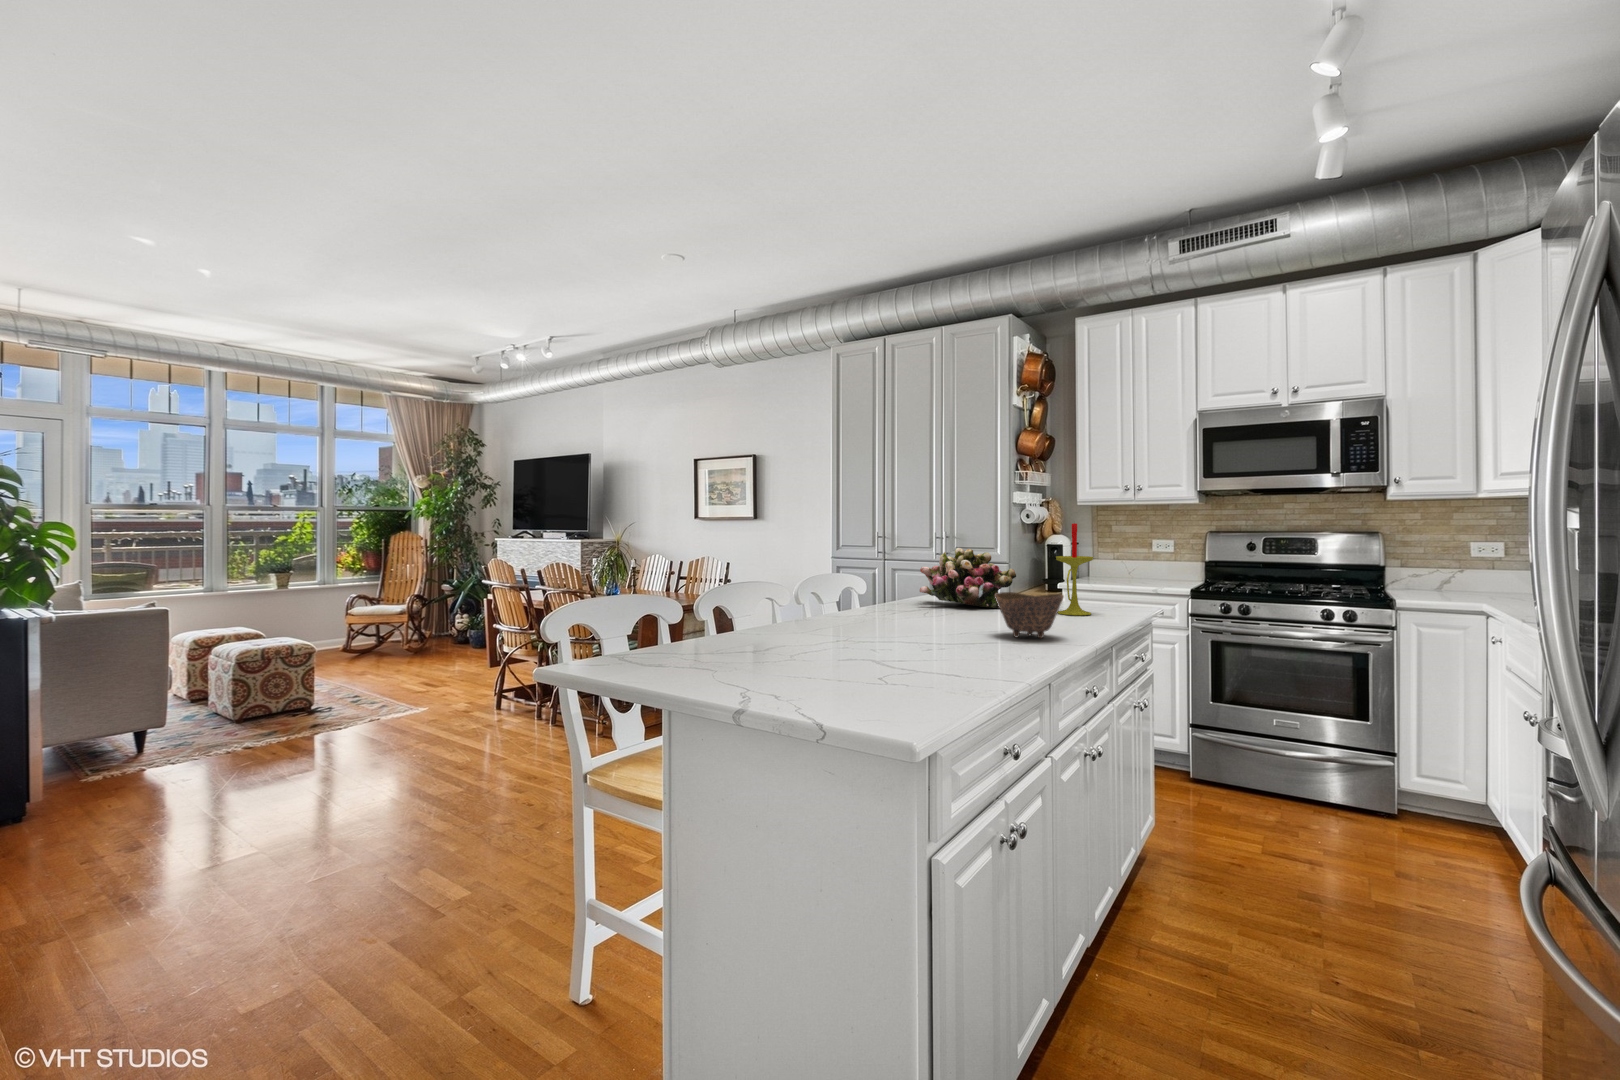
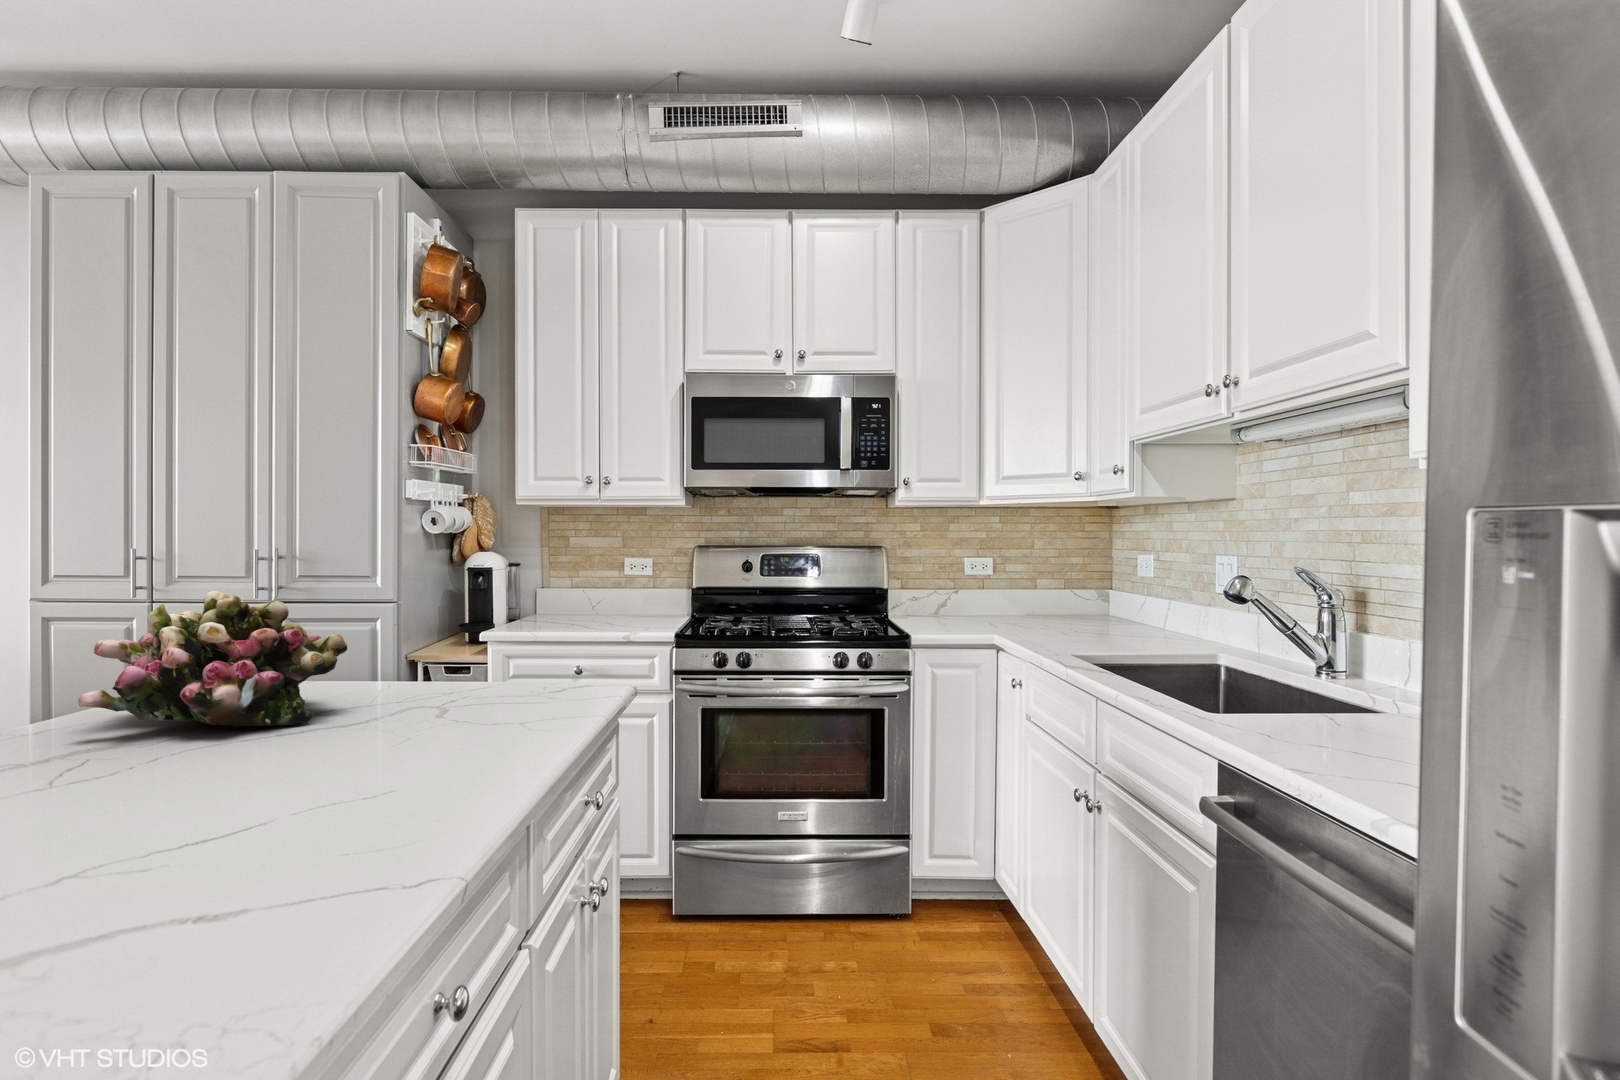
candle: present [1056,523,1093,615] -> none [422,536,501,731]
bowl: present [995,592,1064,638] -> none [163,729,377,871]

